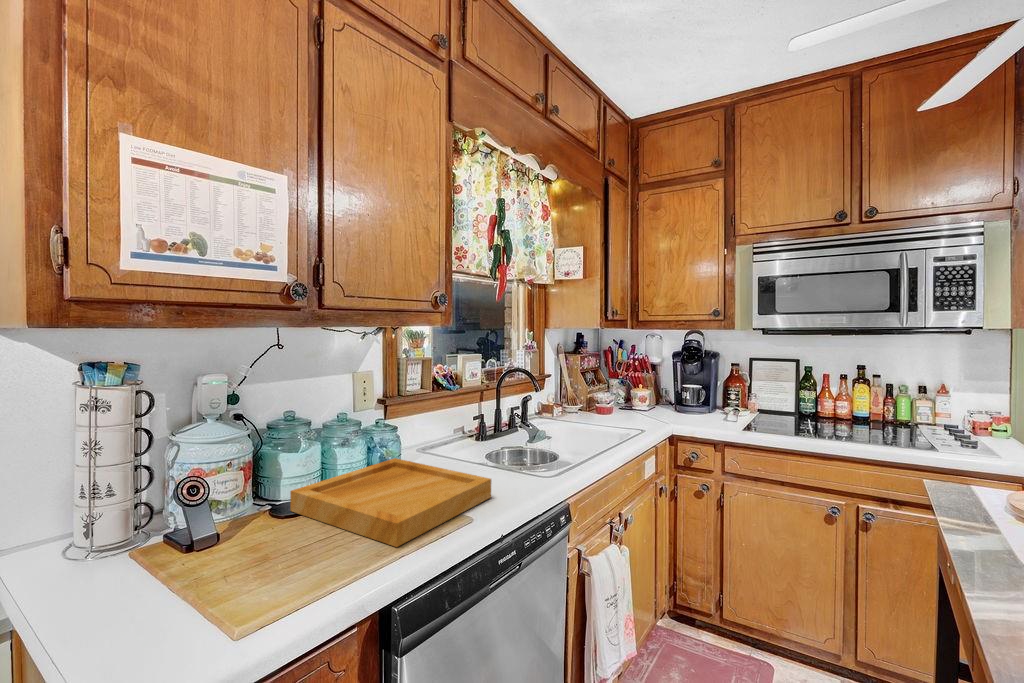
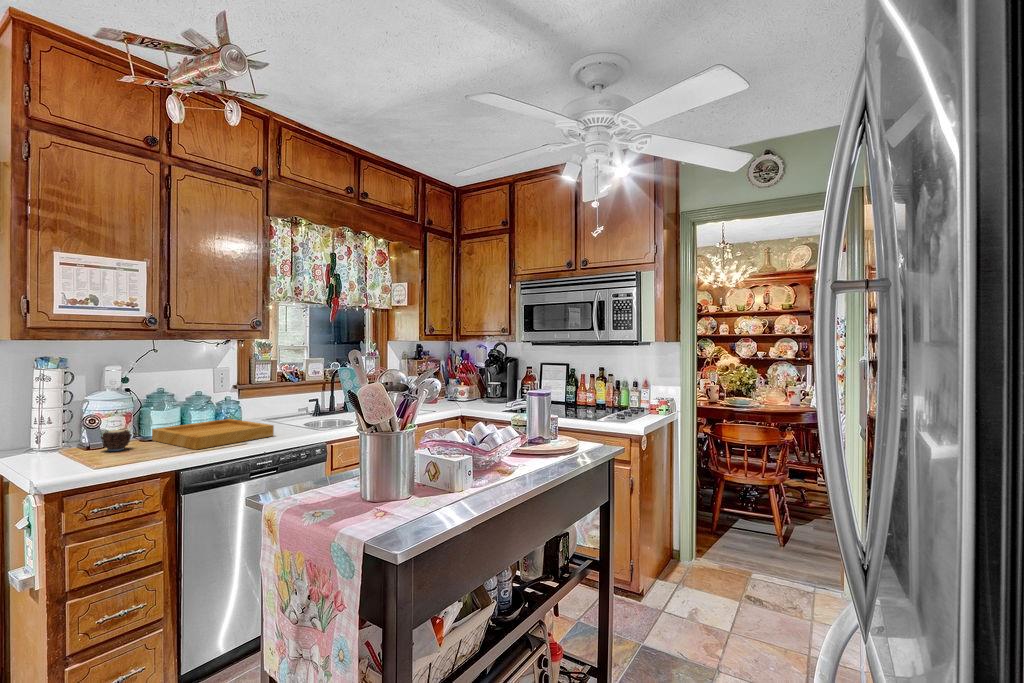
candle: none [213,502,270,553] -> present [101,429,132,451]

